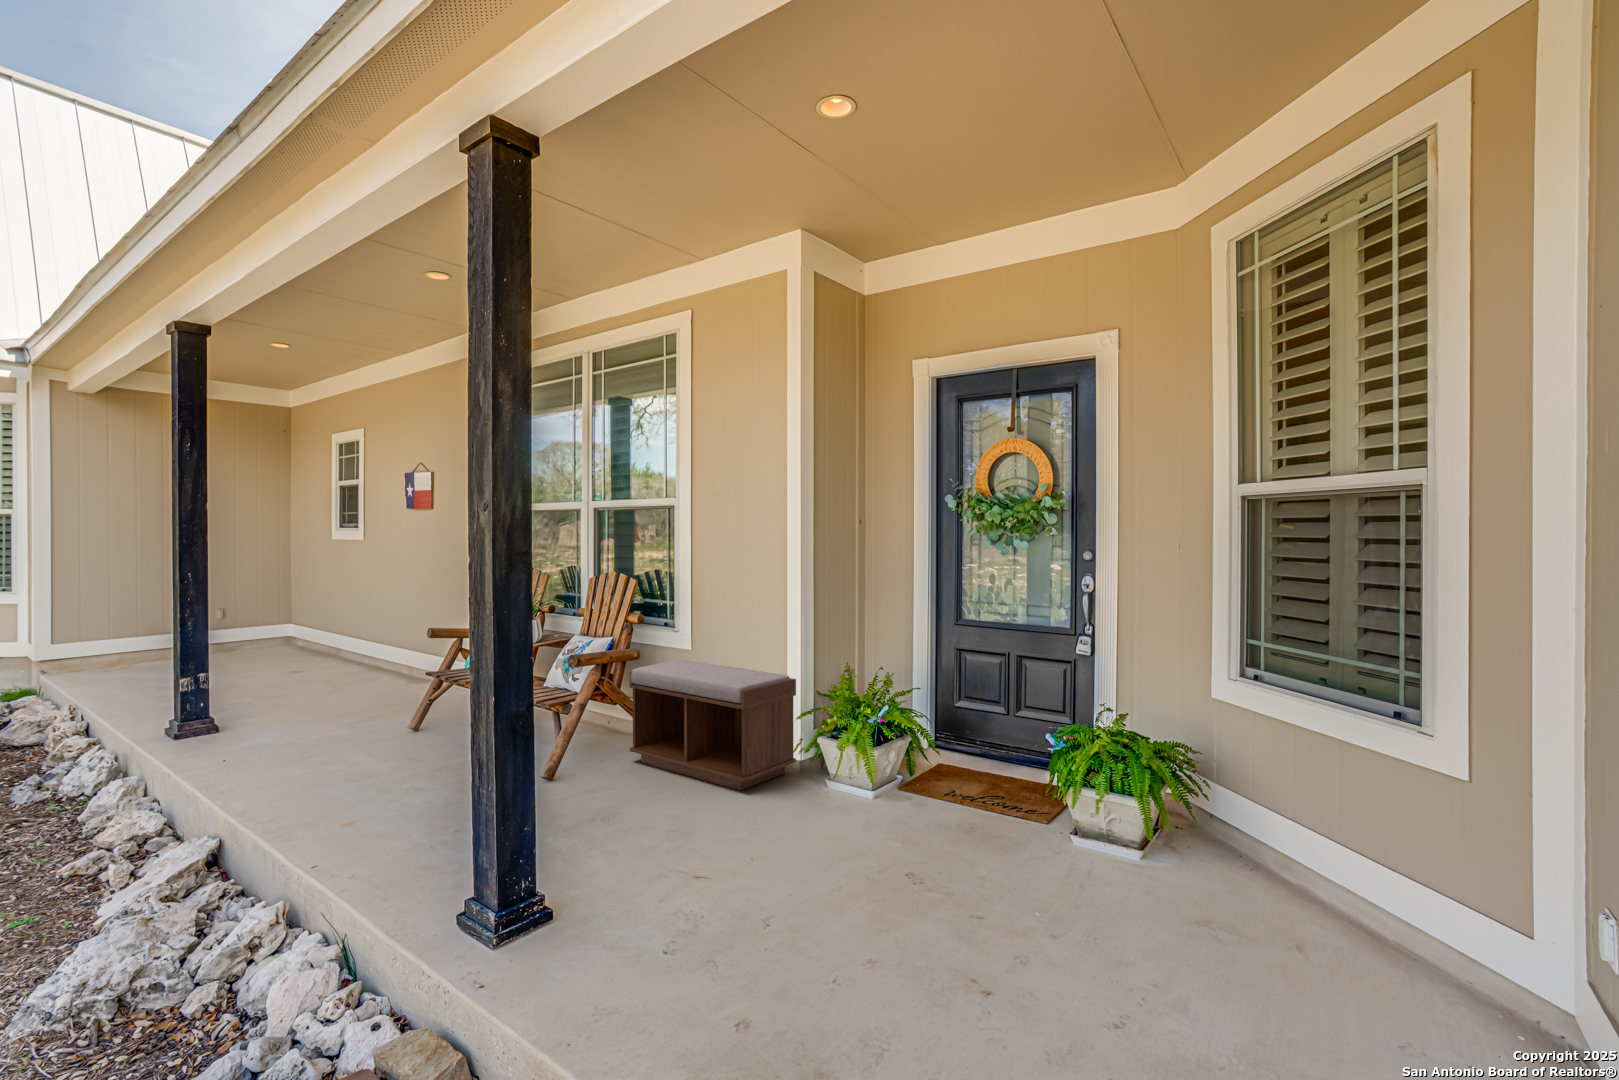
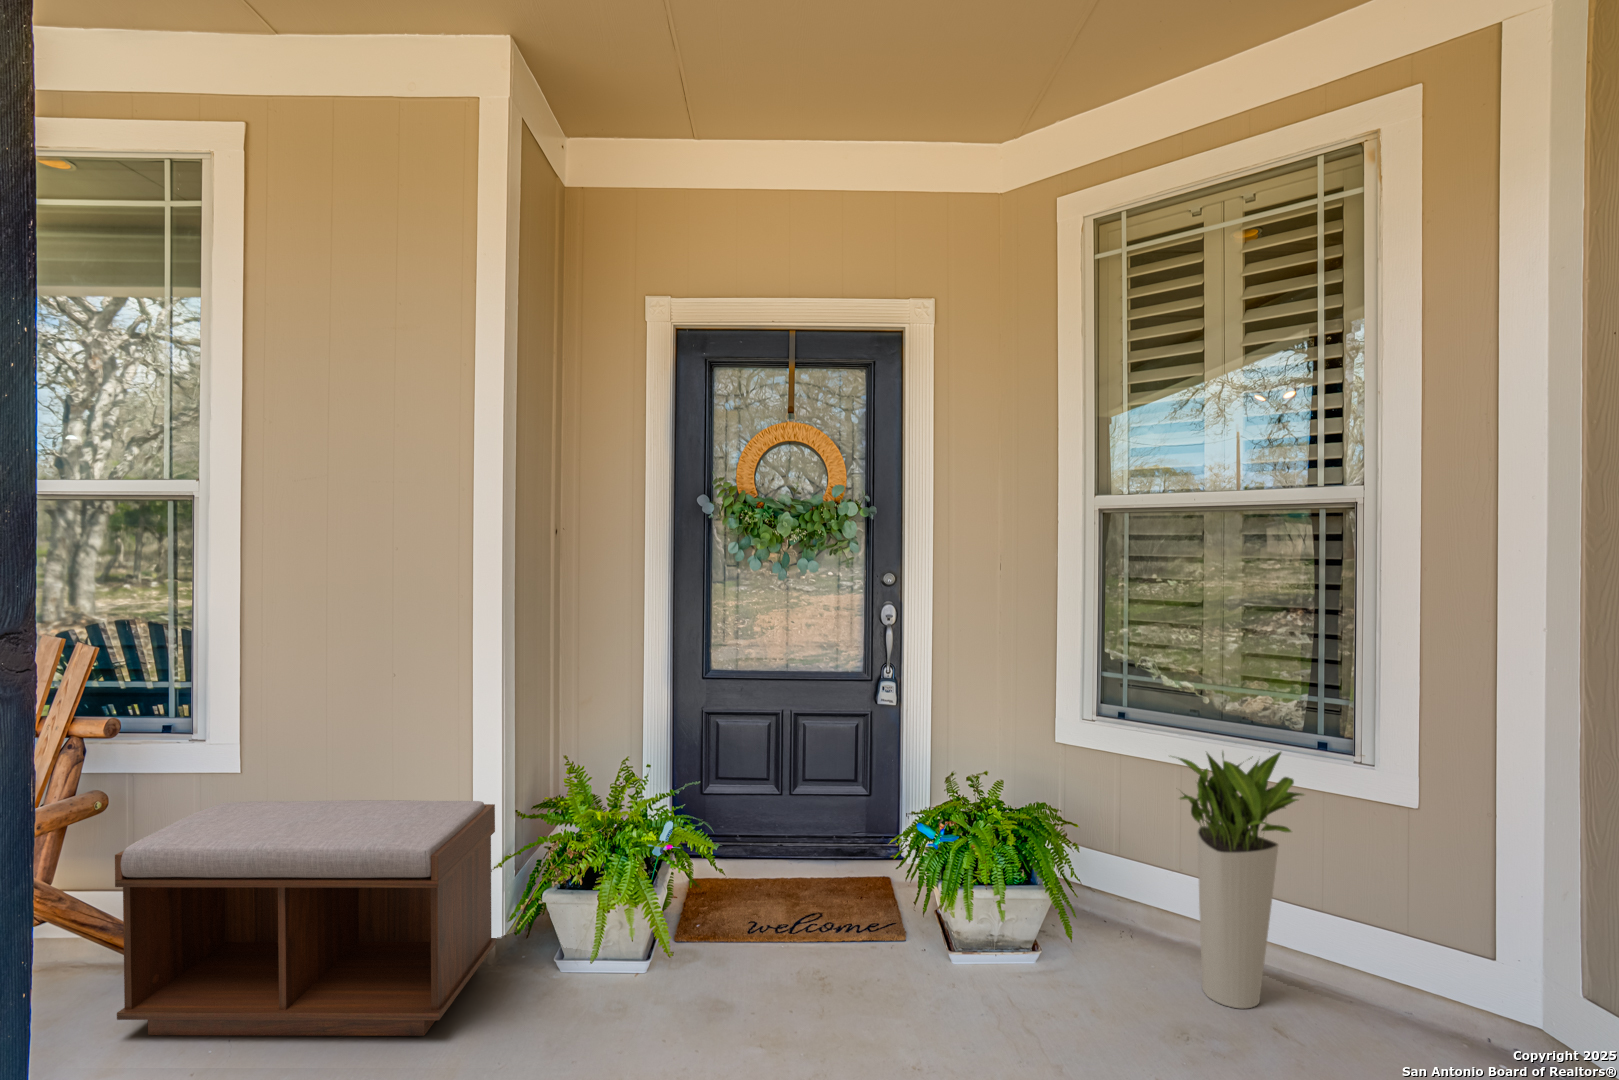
planter: none [1227,698,1359,927] -> present [1178,752,1303,1008]

